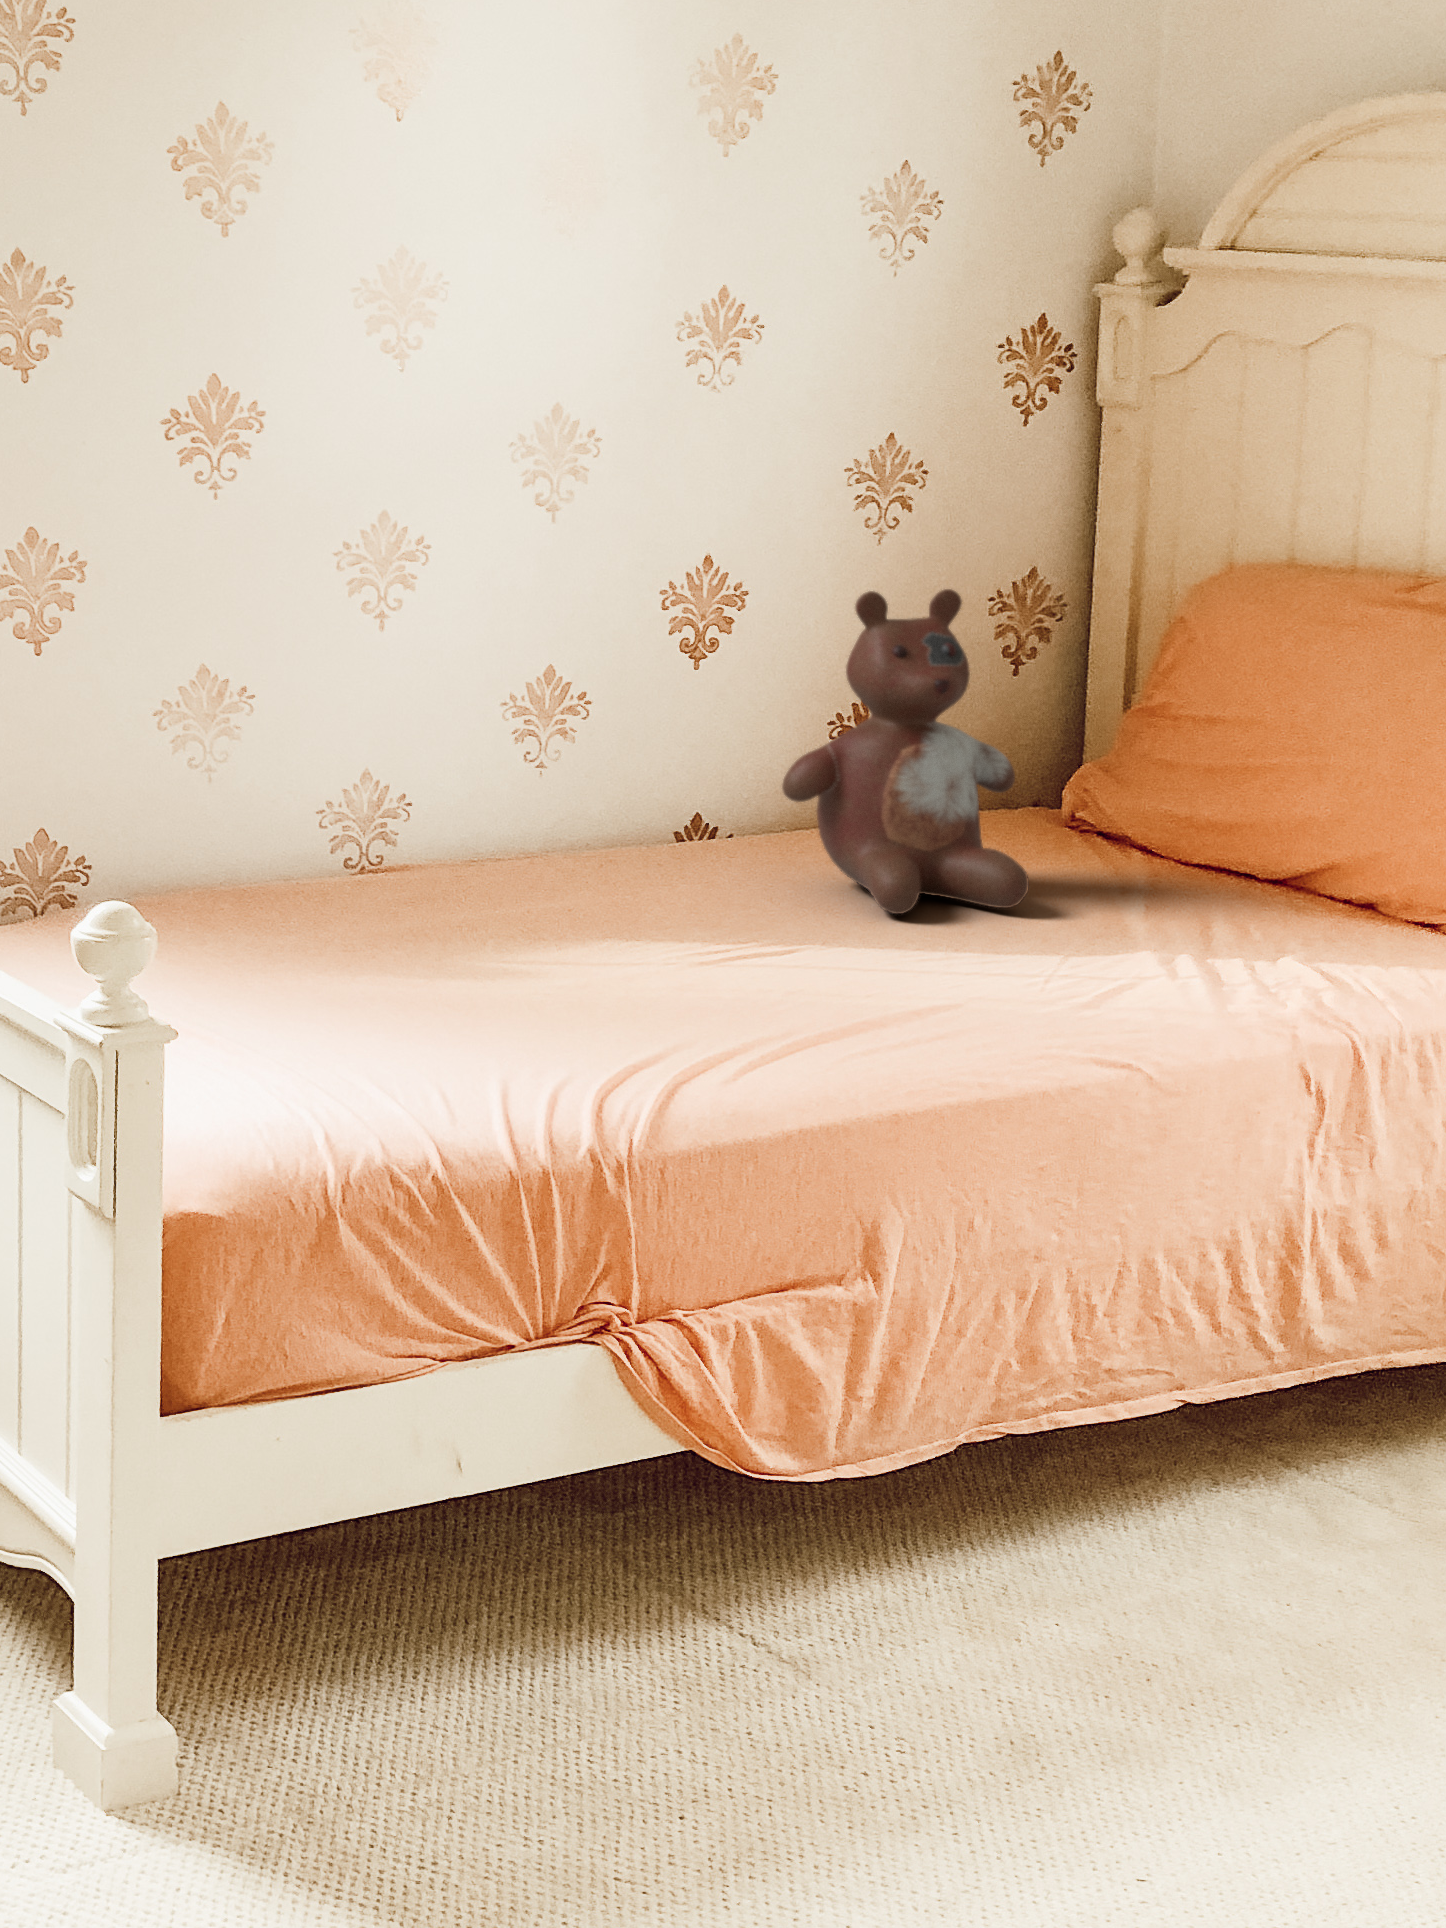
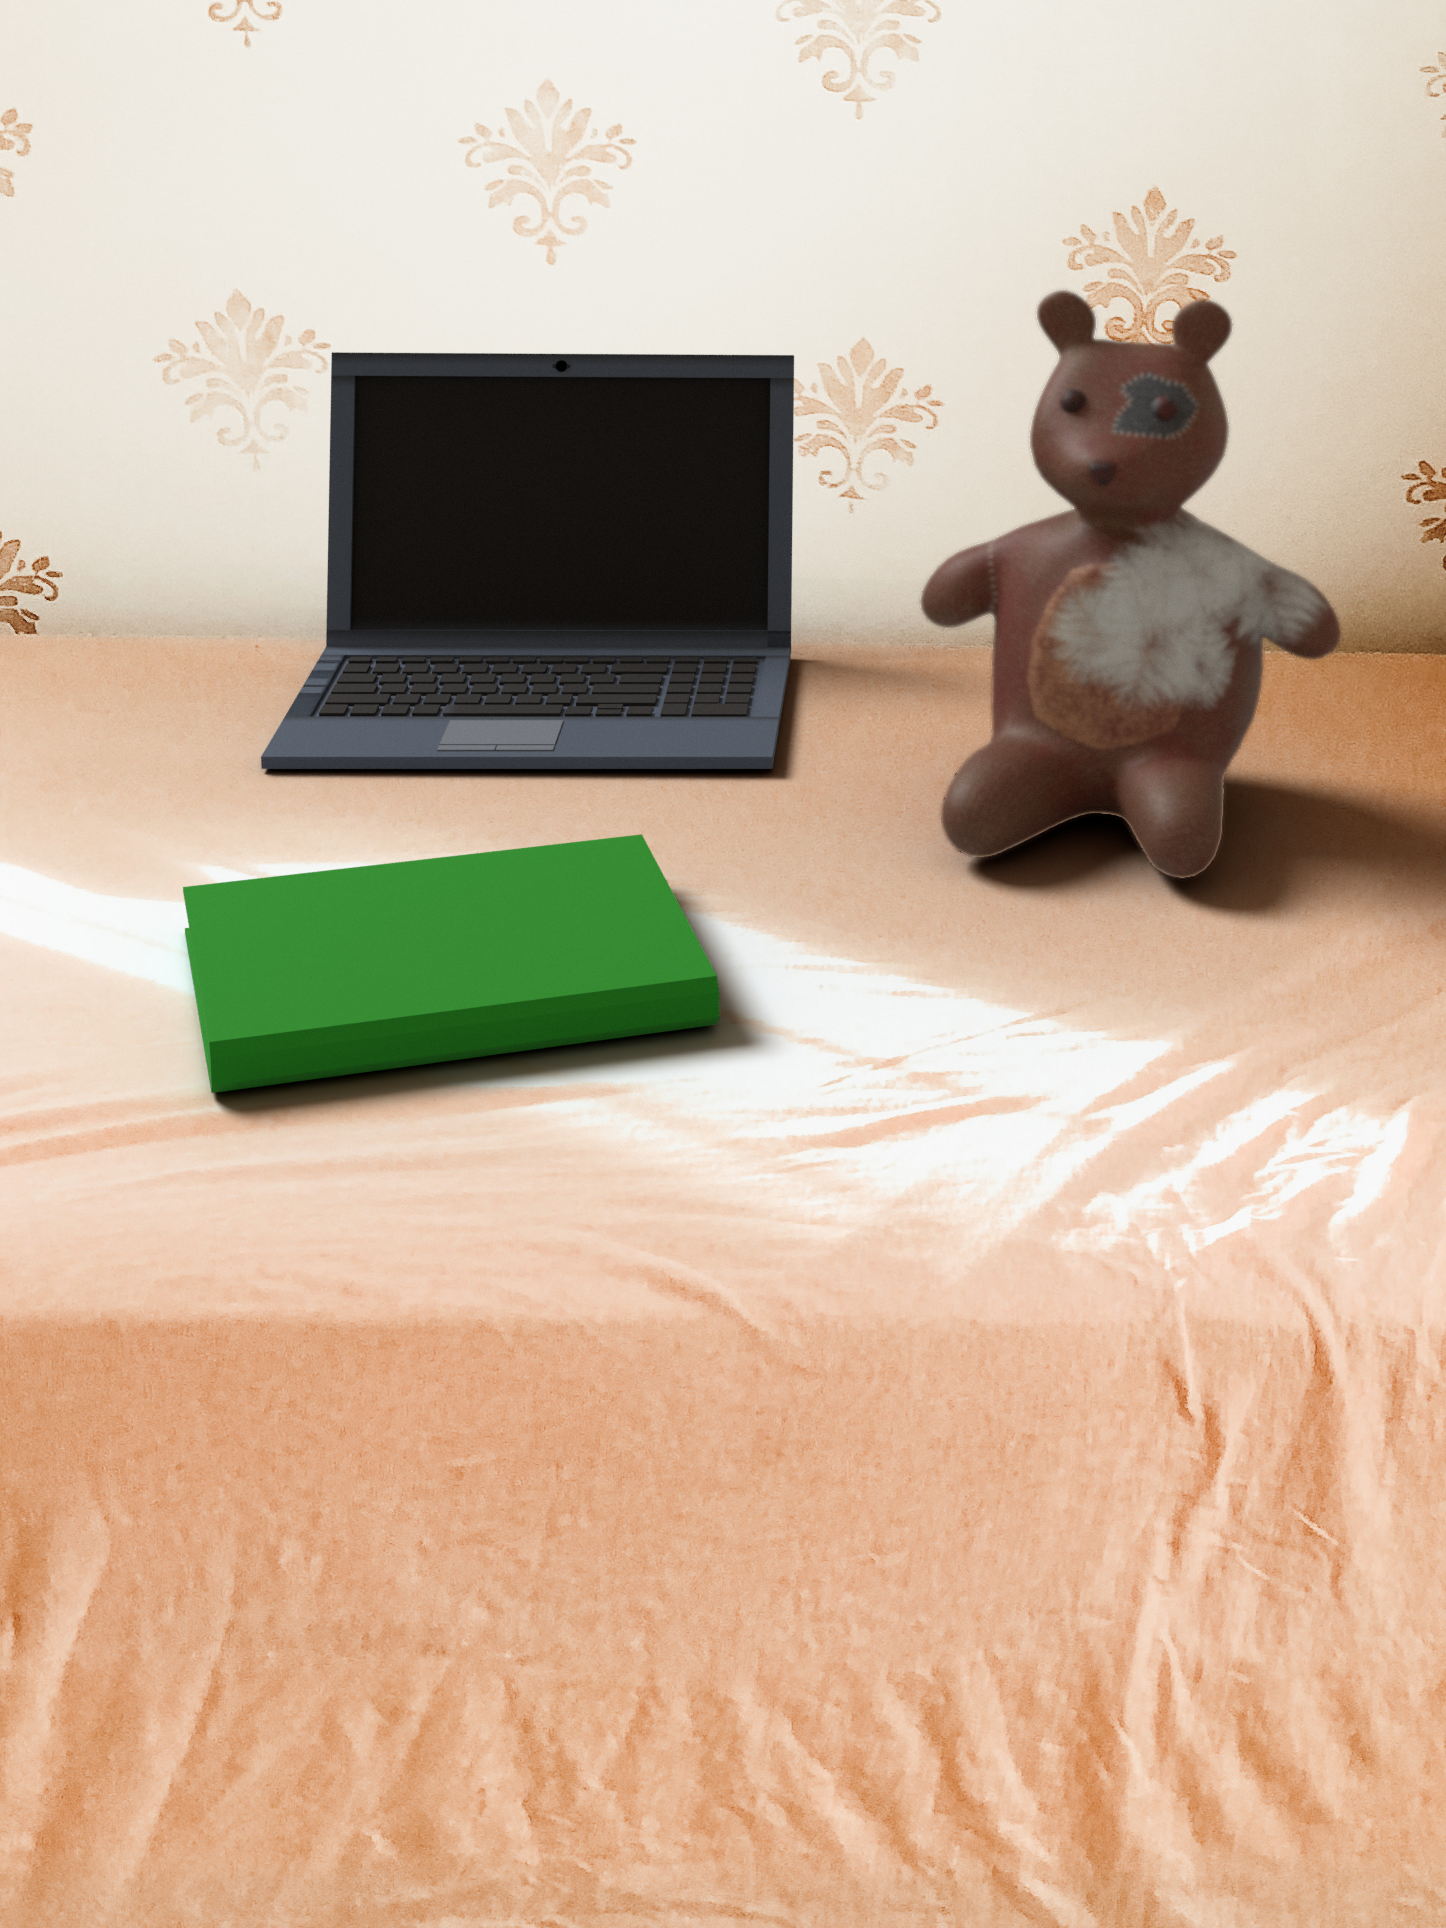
laptop: none [320,673,713,933] -> present [261,352,794,769]
book: none [603,916,942,1028] -> present [183,834,719,1093]

